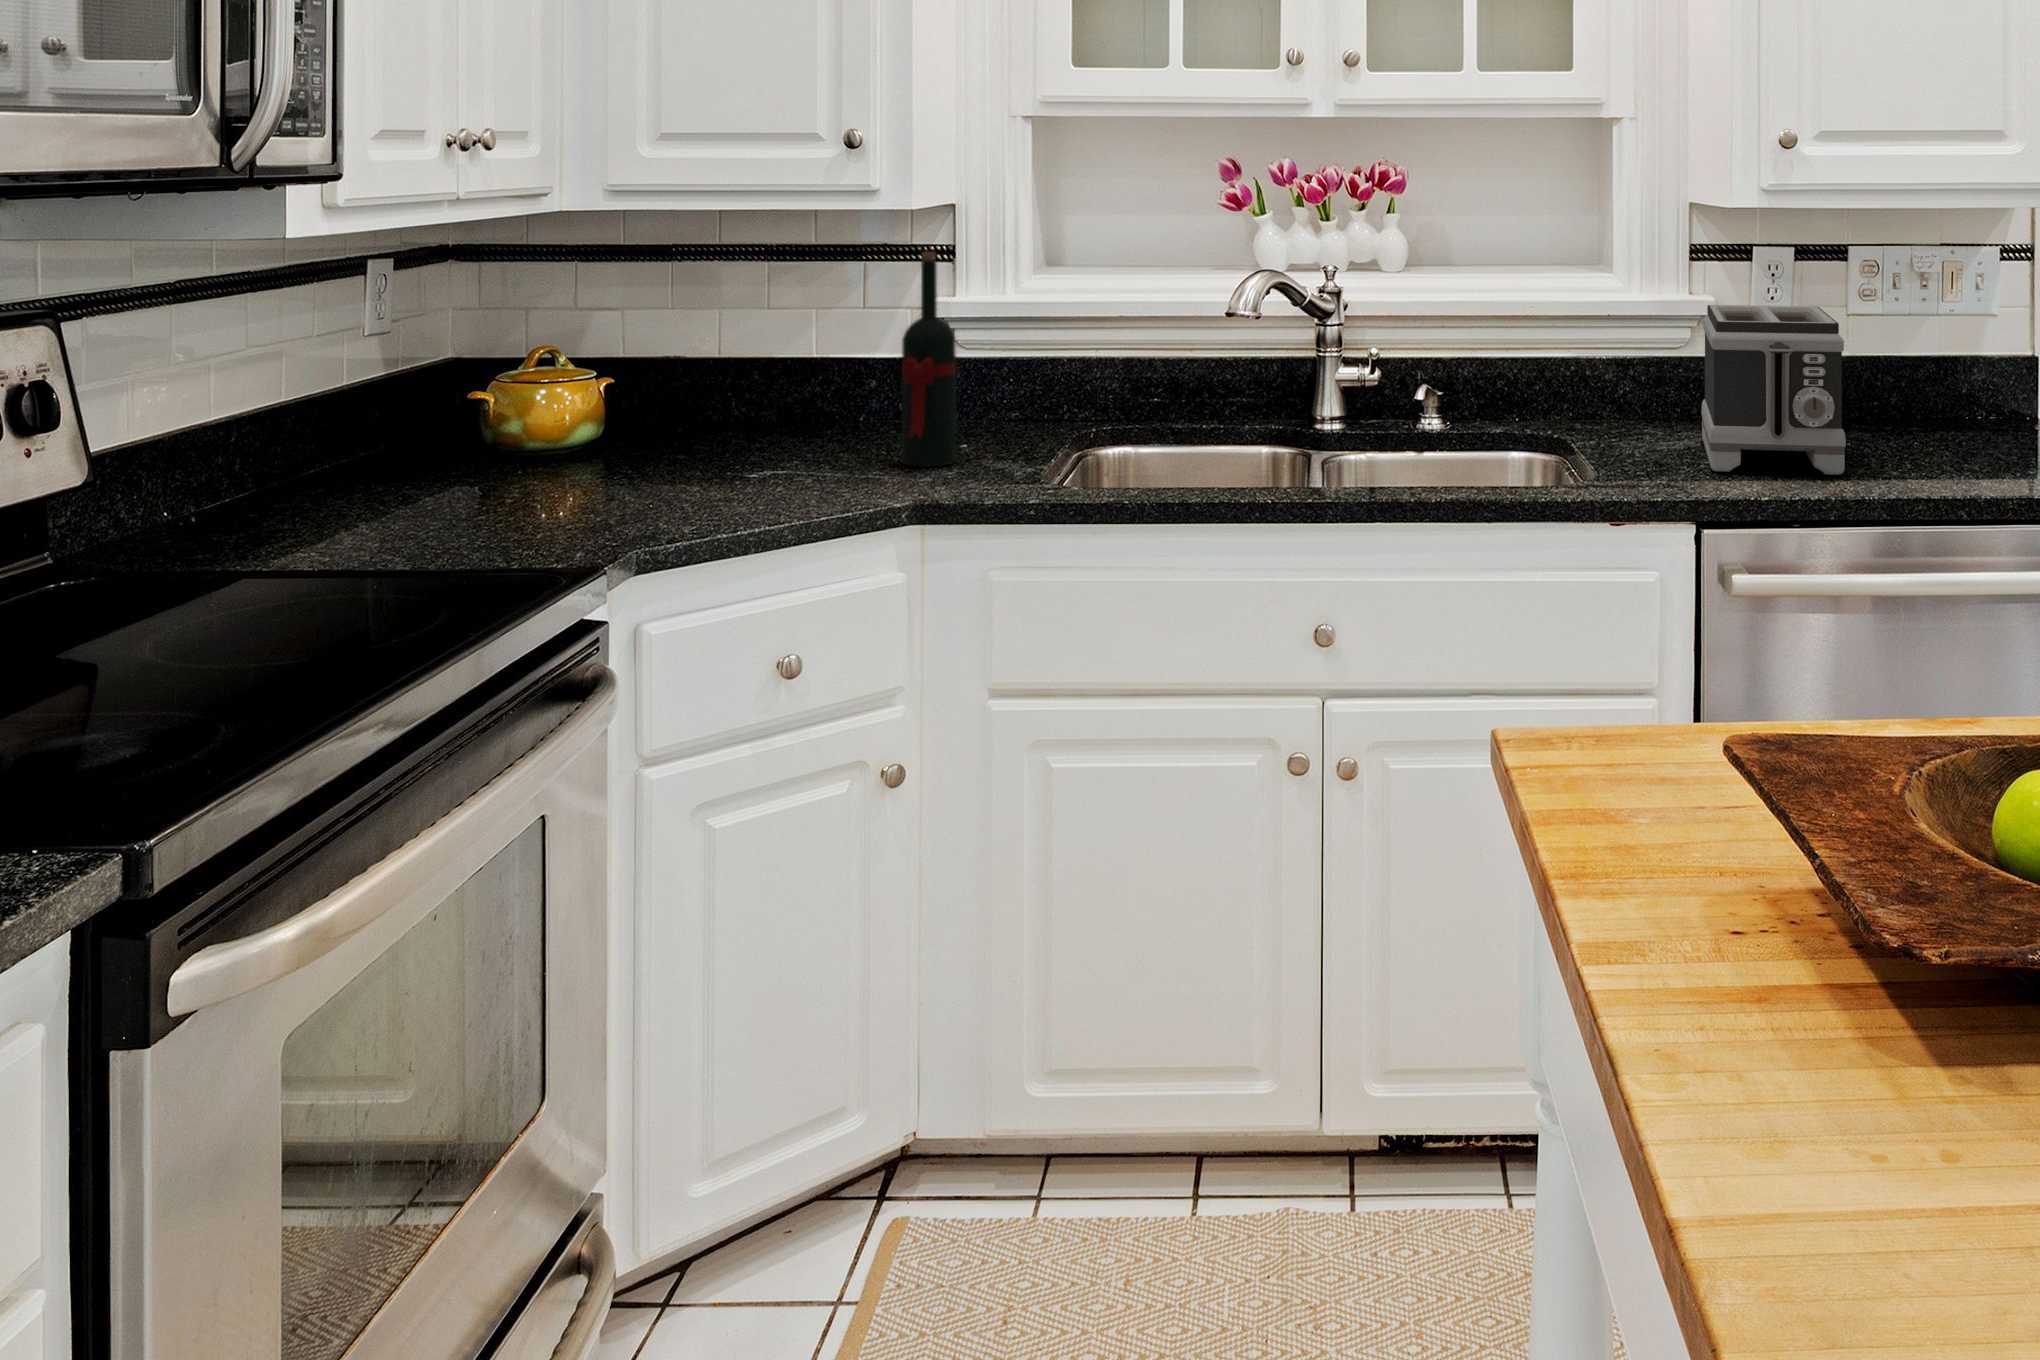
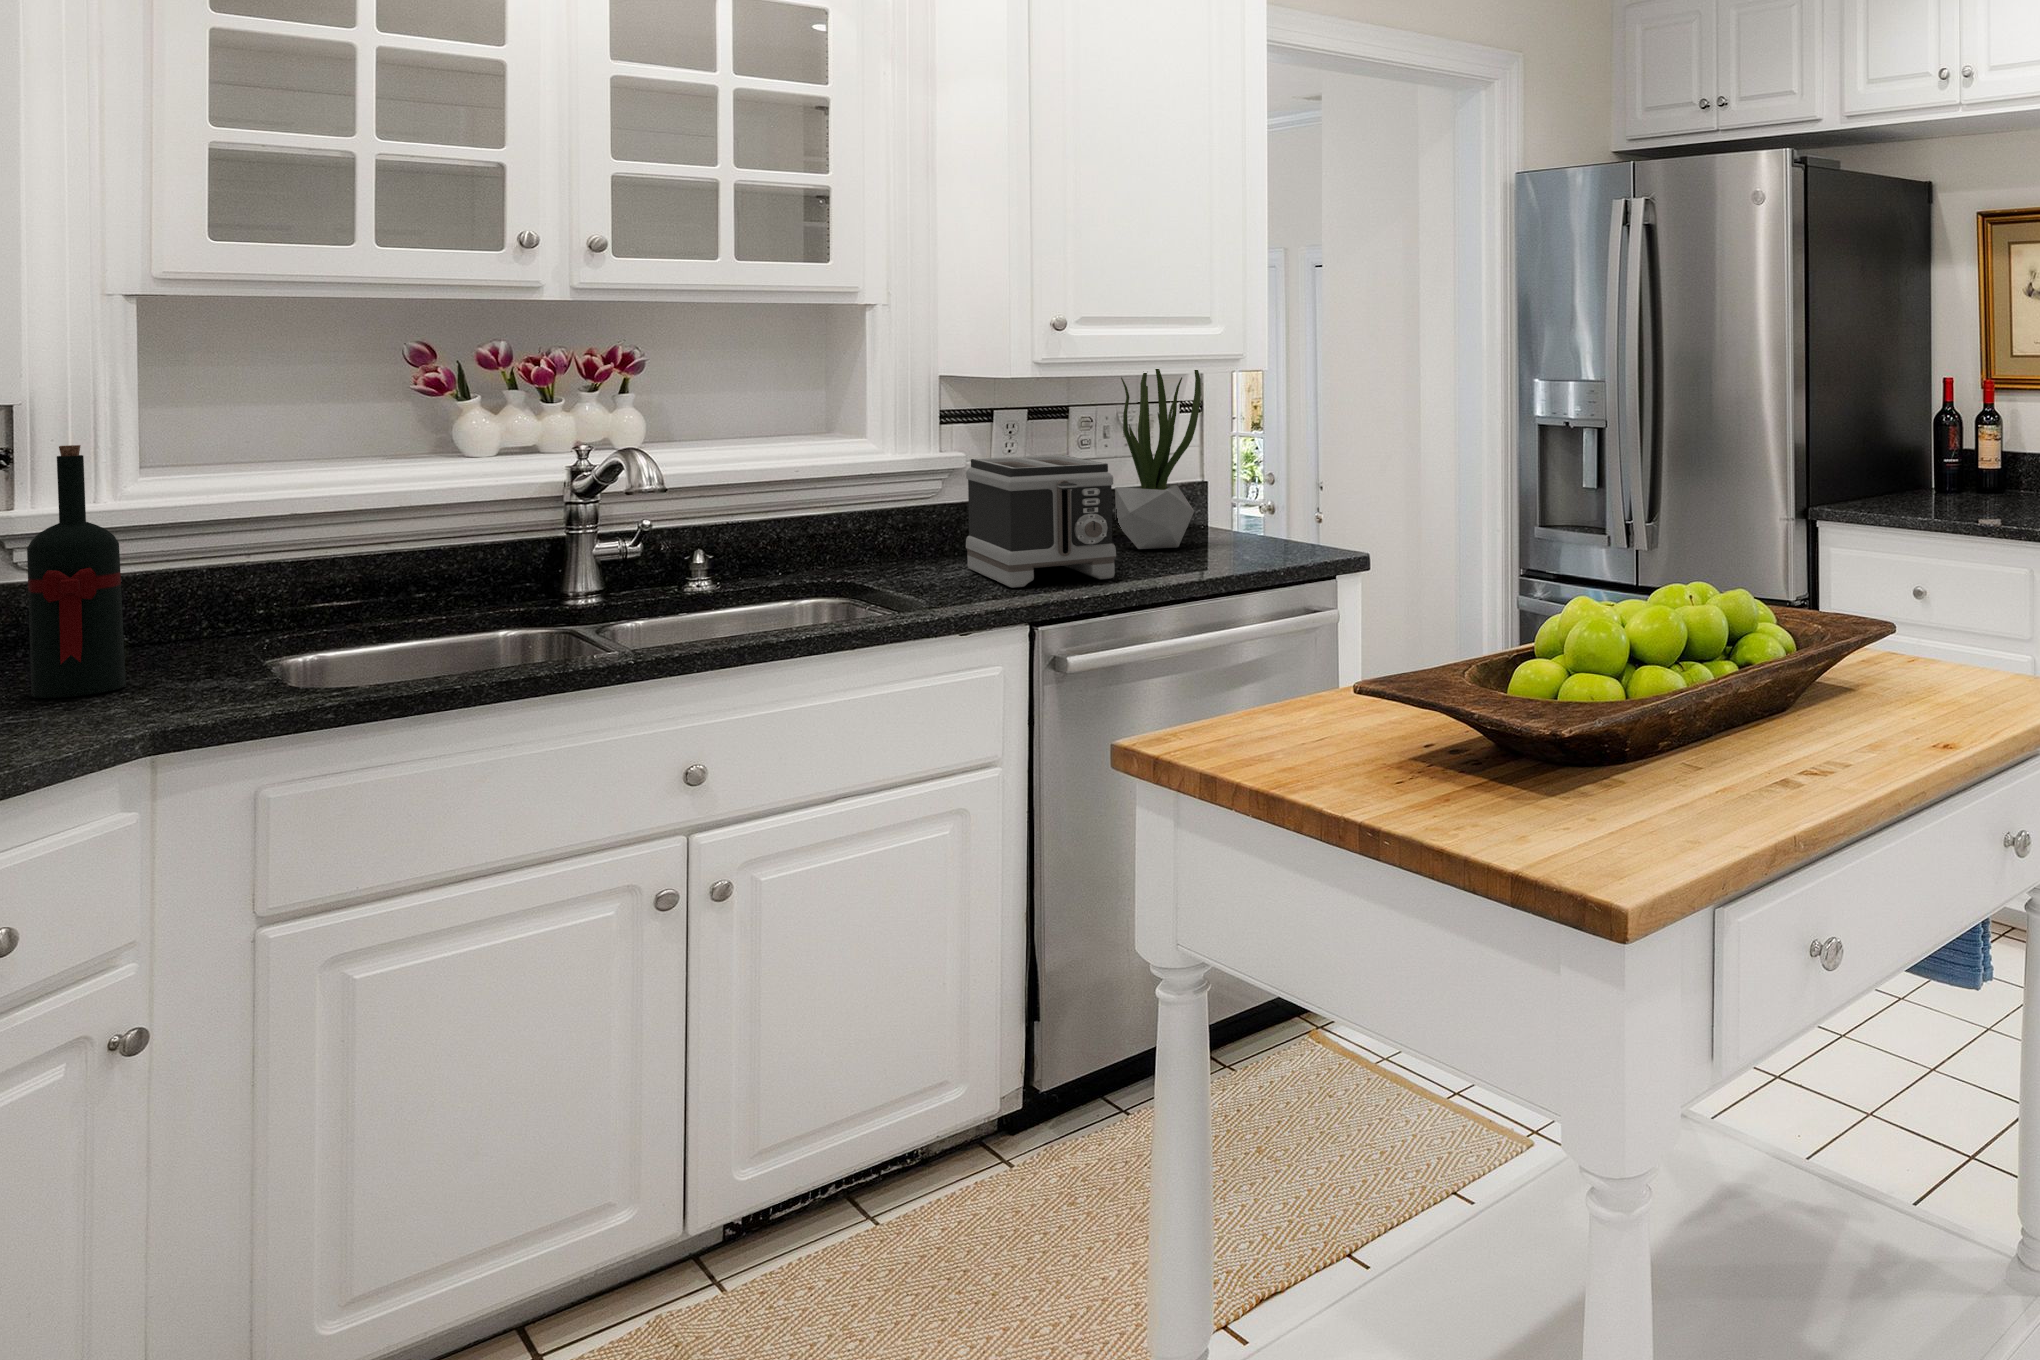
potted plant: none [1901,182,2019,442] -> present [1115,369,1201,549]

